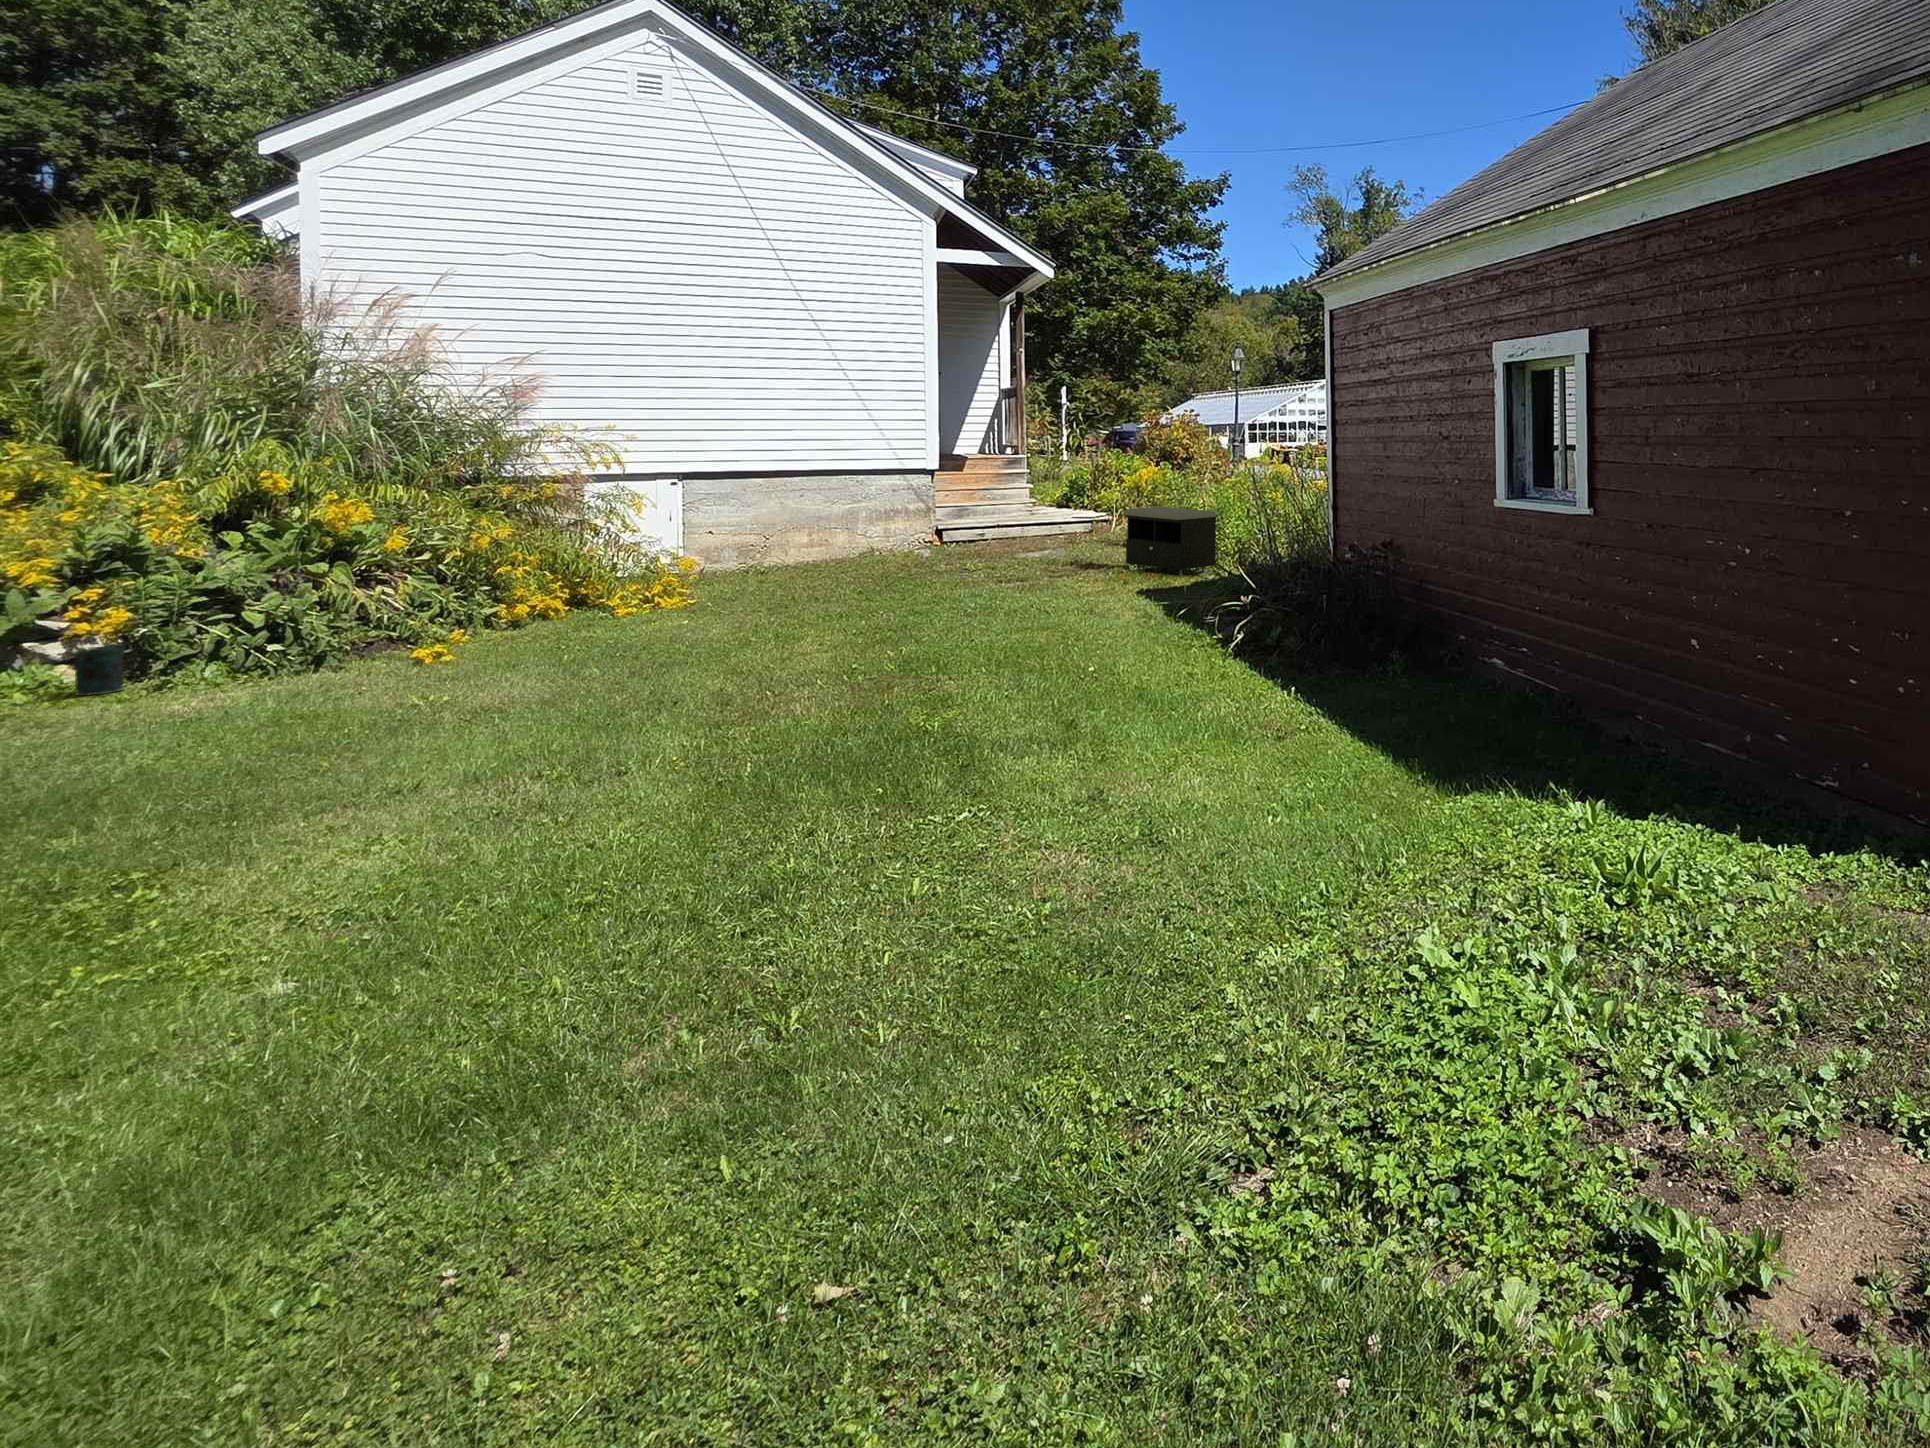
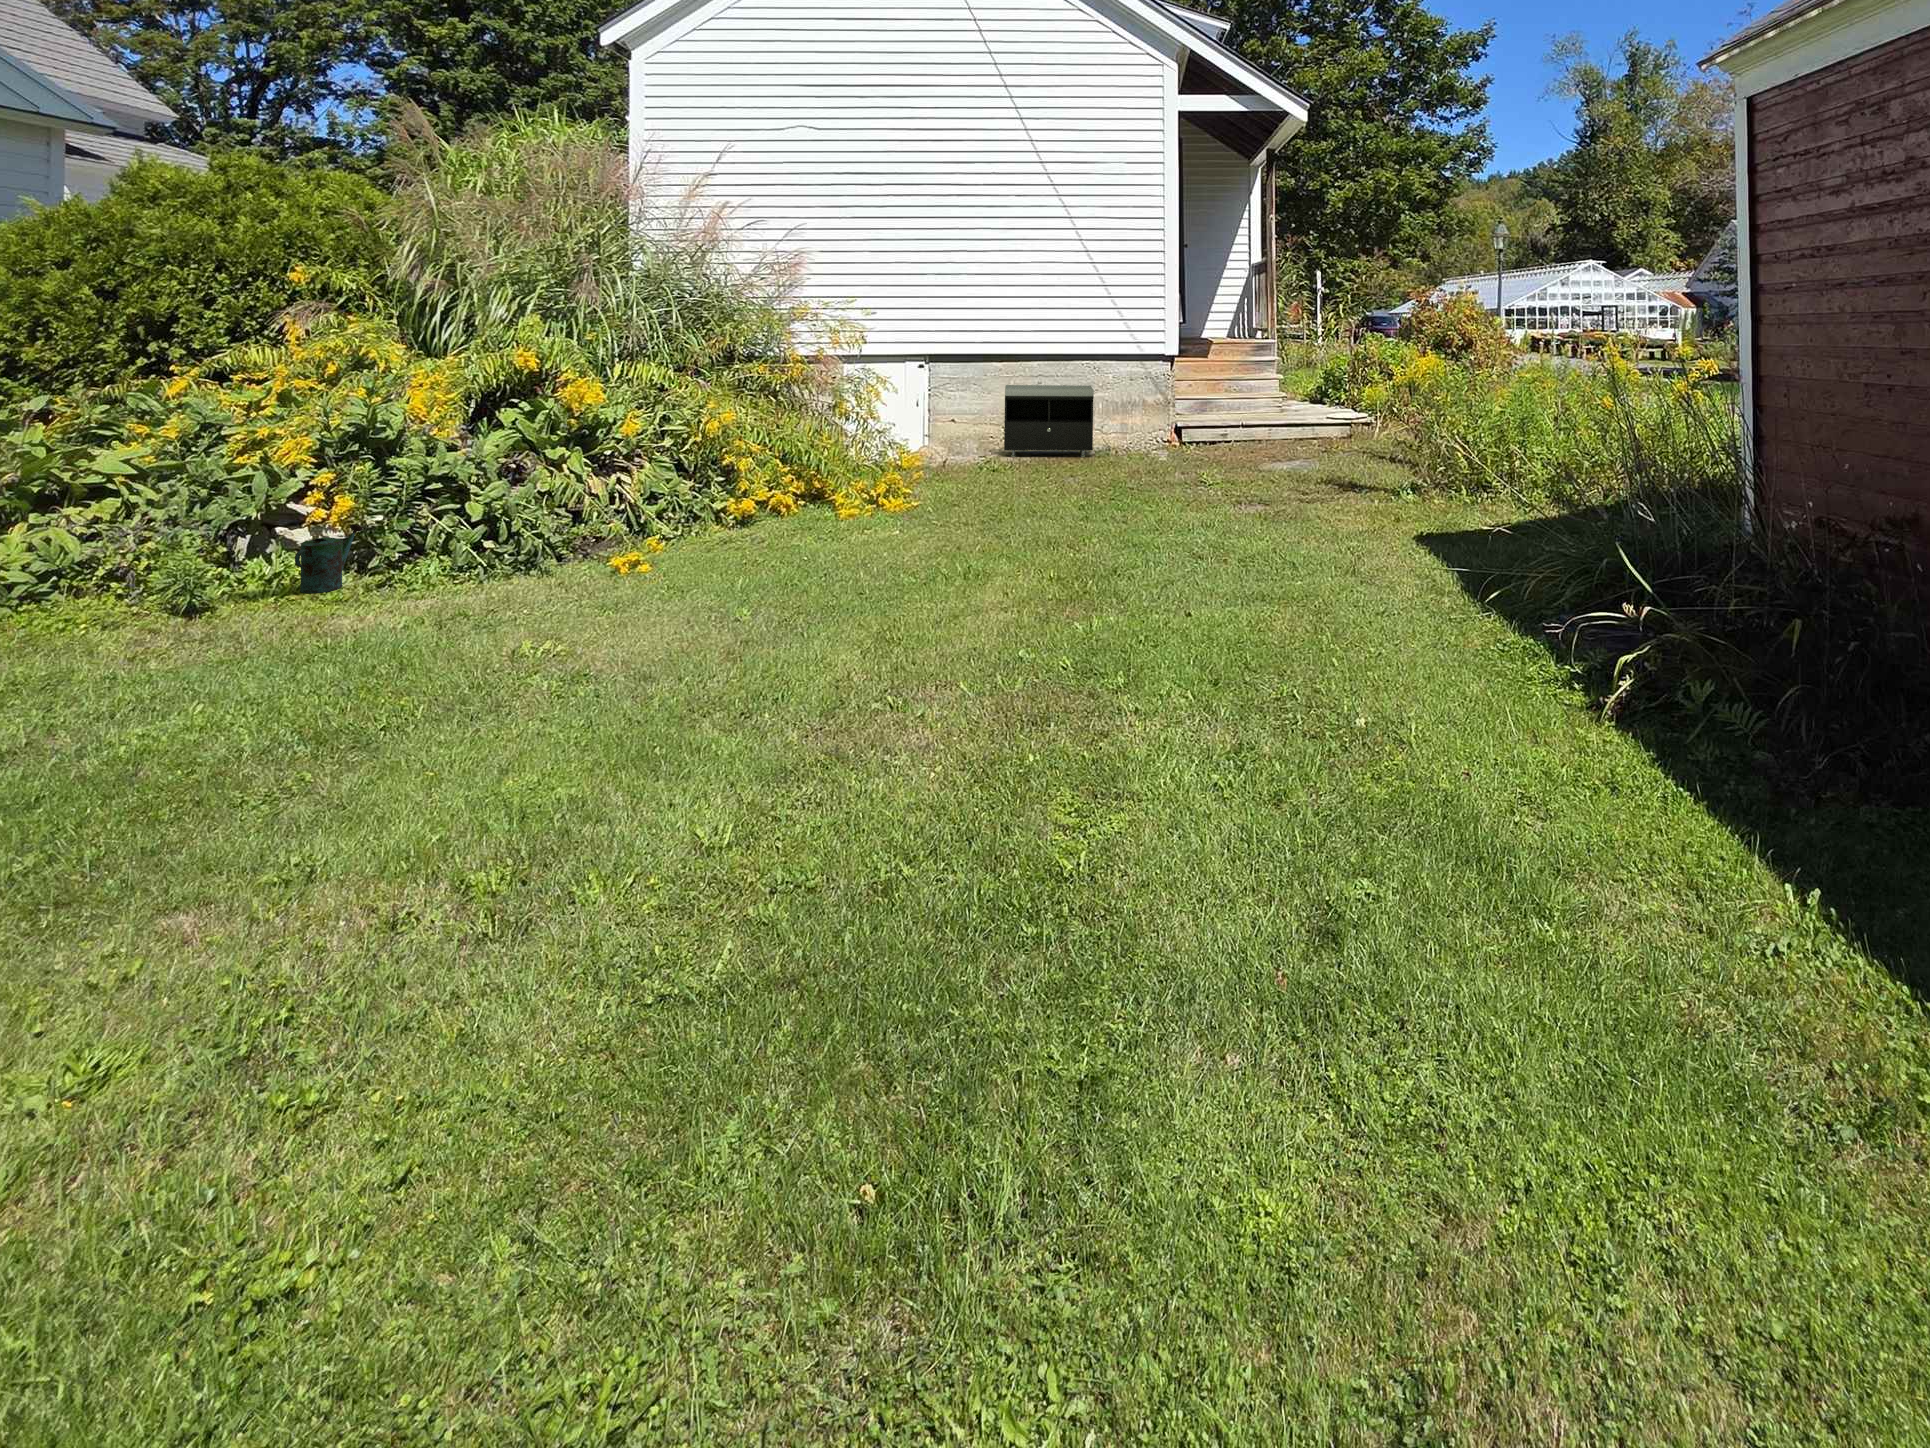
storage bench: present [1124,507,1216,576] -> present [1004,385,1094,457]

